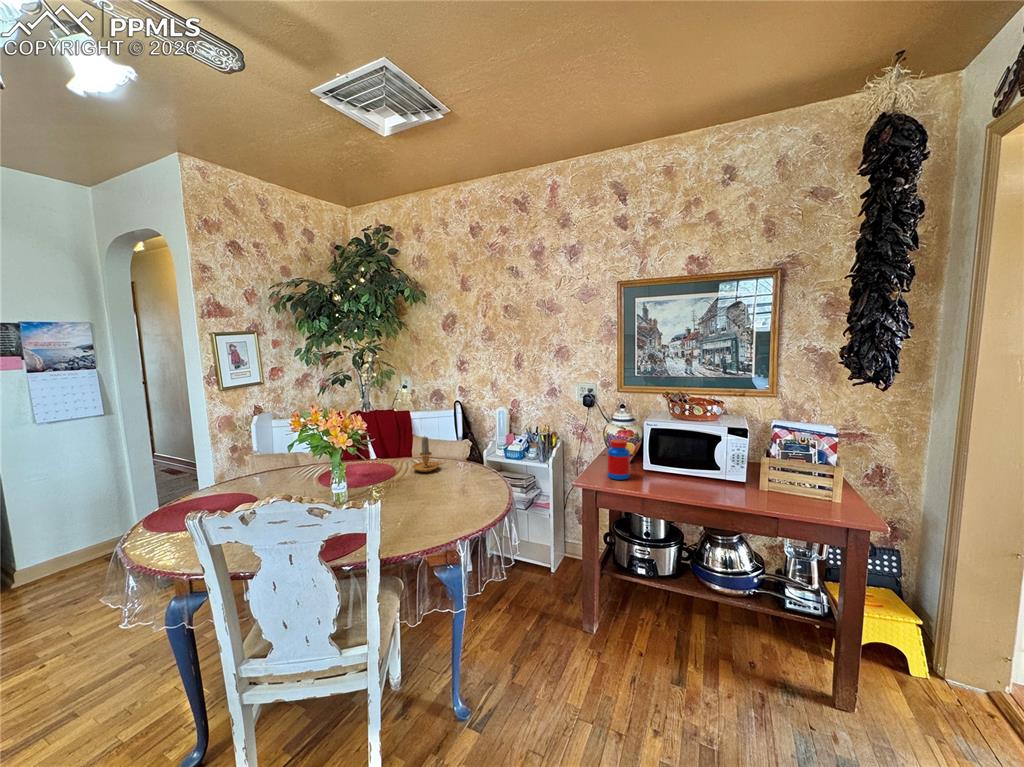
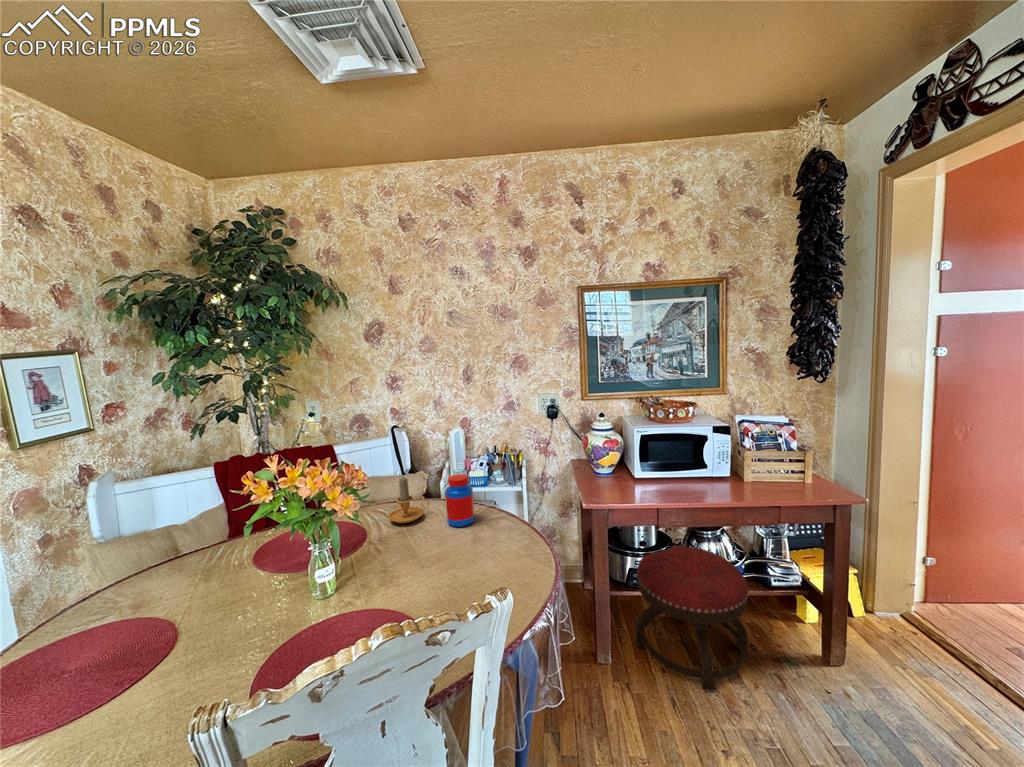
jar: present [607,439,630,480] -> present [445,474,474,527]
ottoman: none [628,544,744,684] -> present [635,546,748,690]

